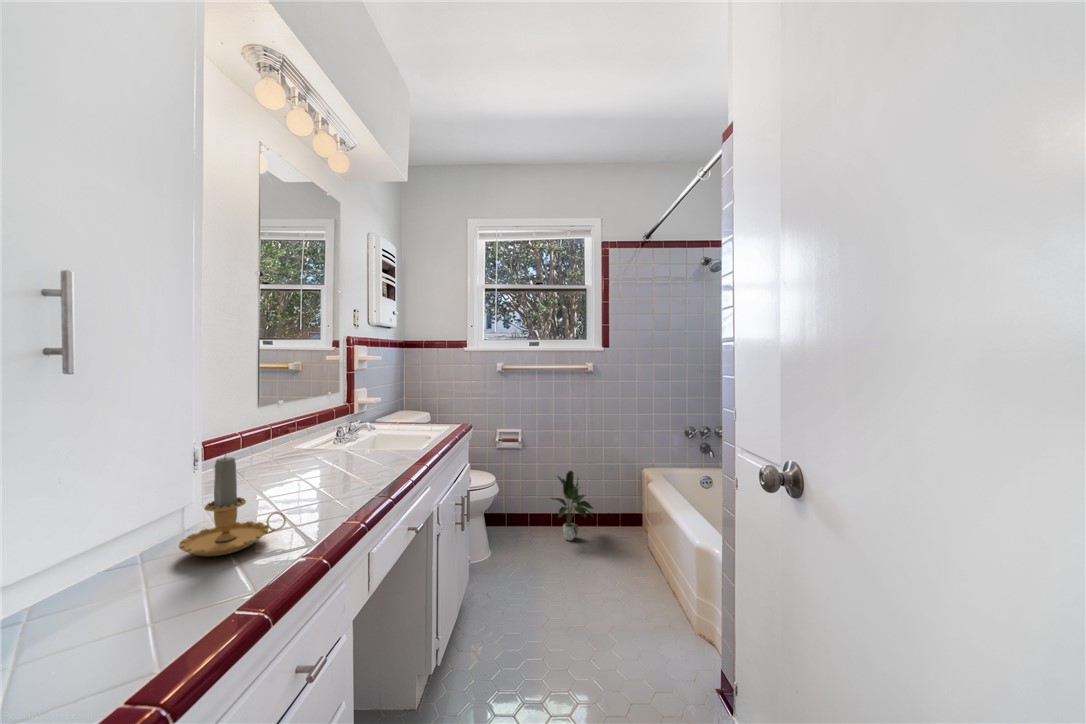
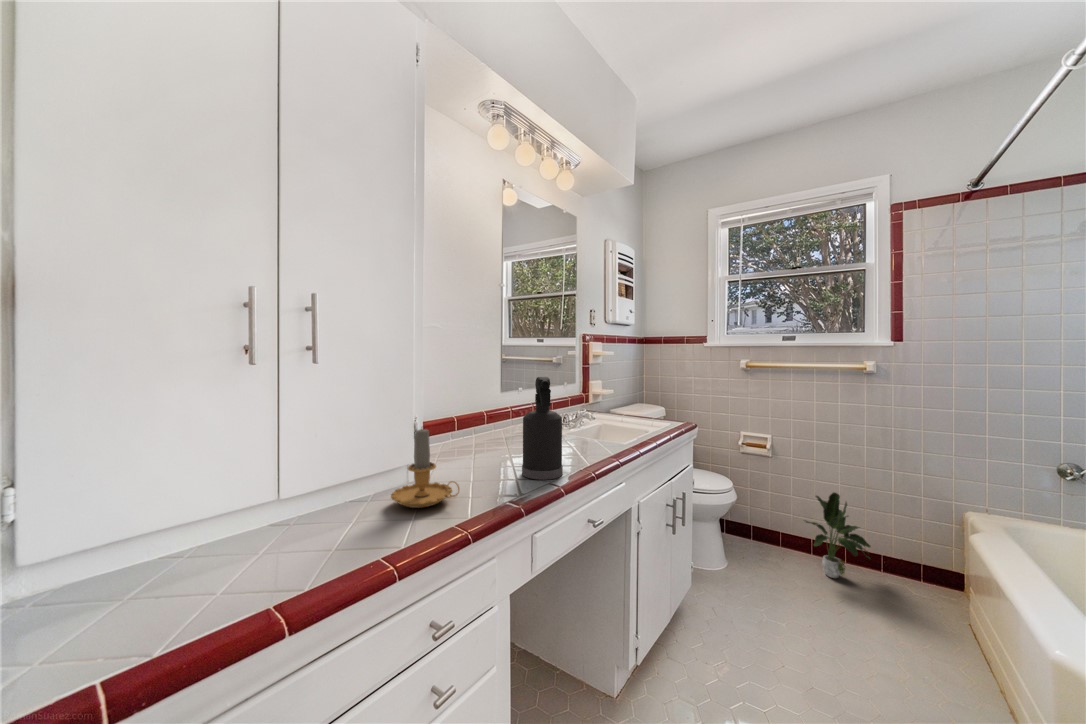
spray bottle: none [331,386,379,498] -> present [522,377,563,480]

